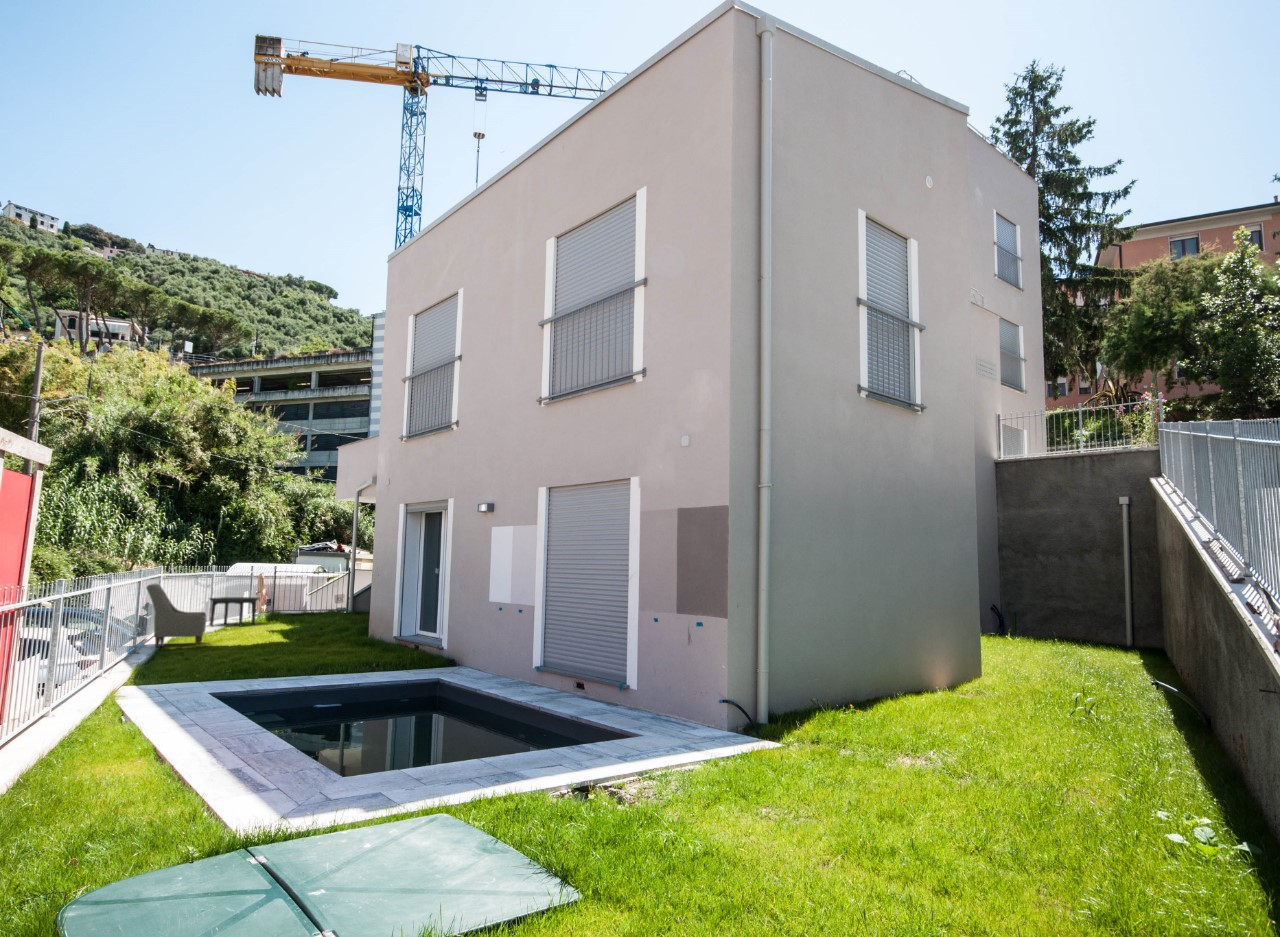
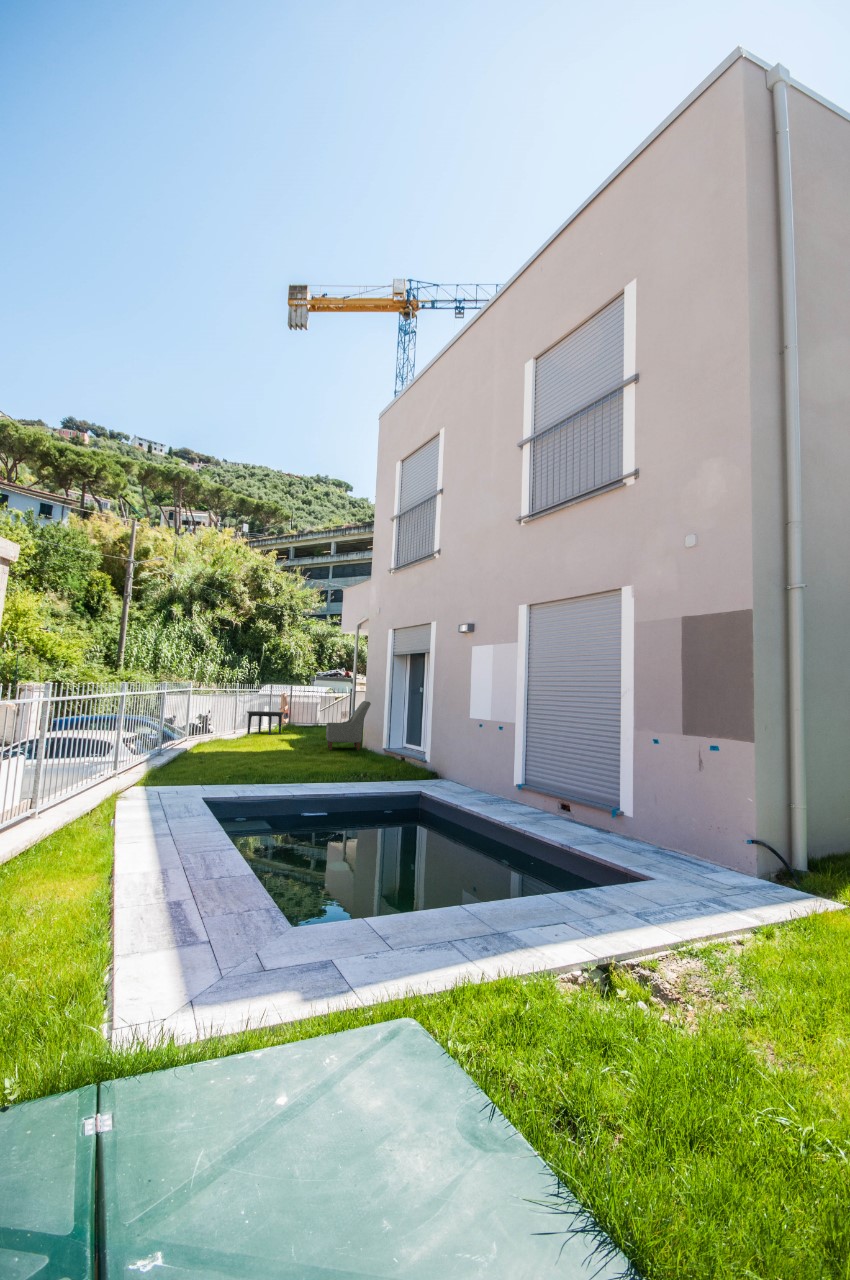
chair: present [147,584,206,647] -> present [326,701,371,750]

